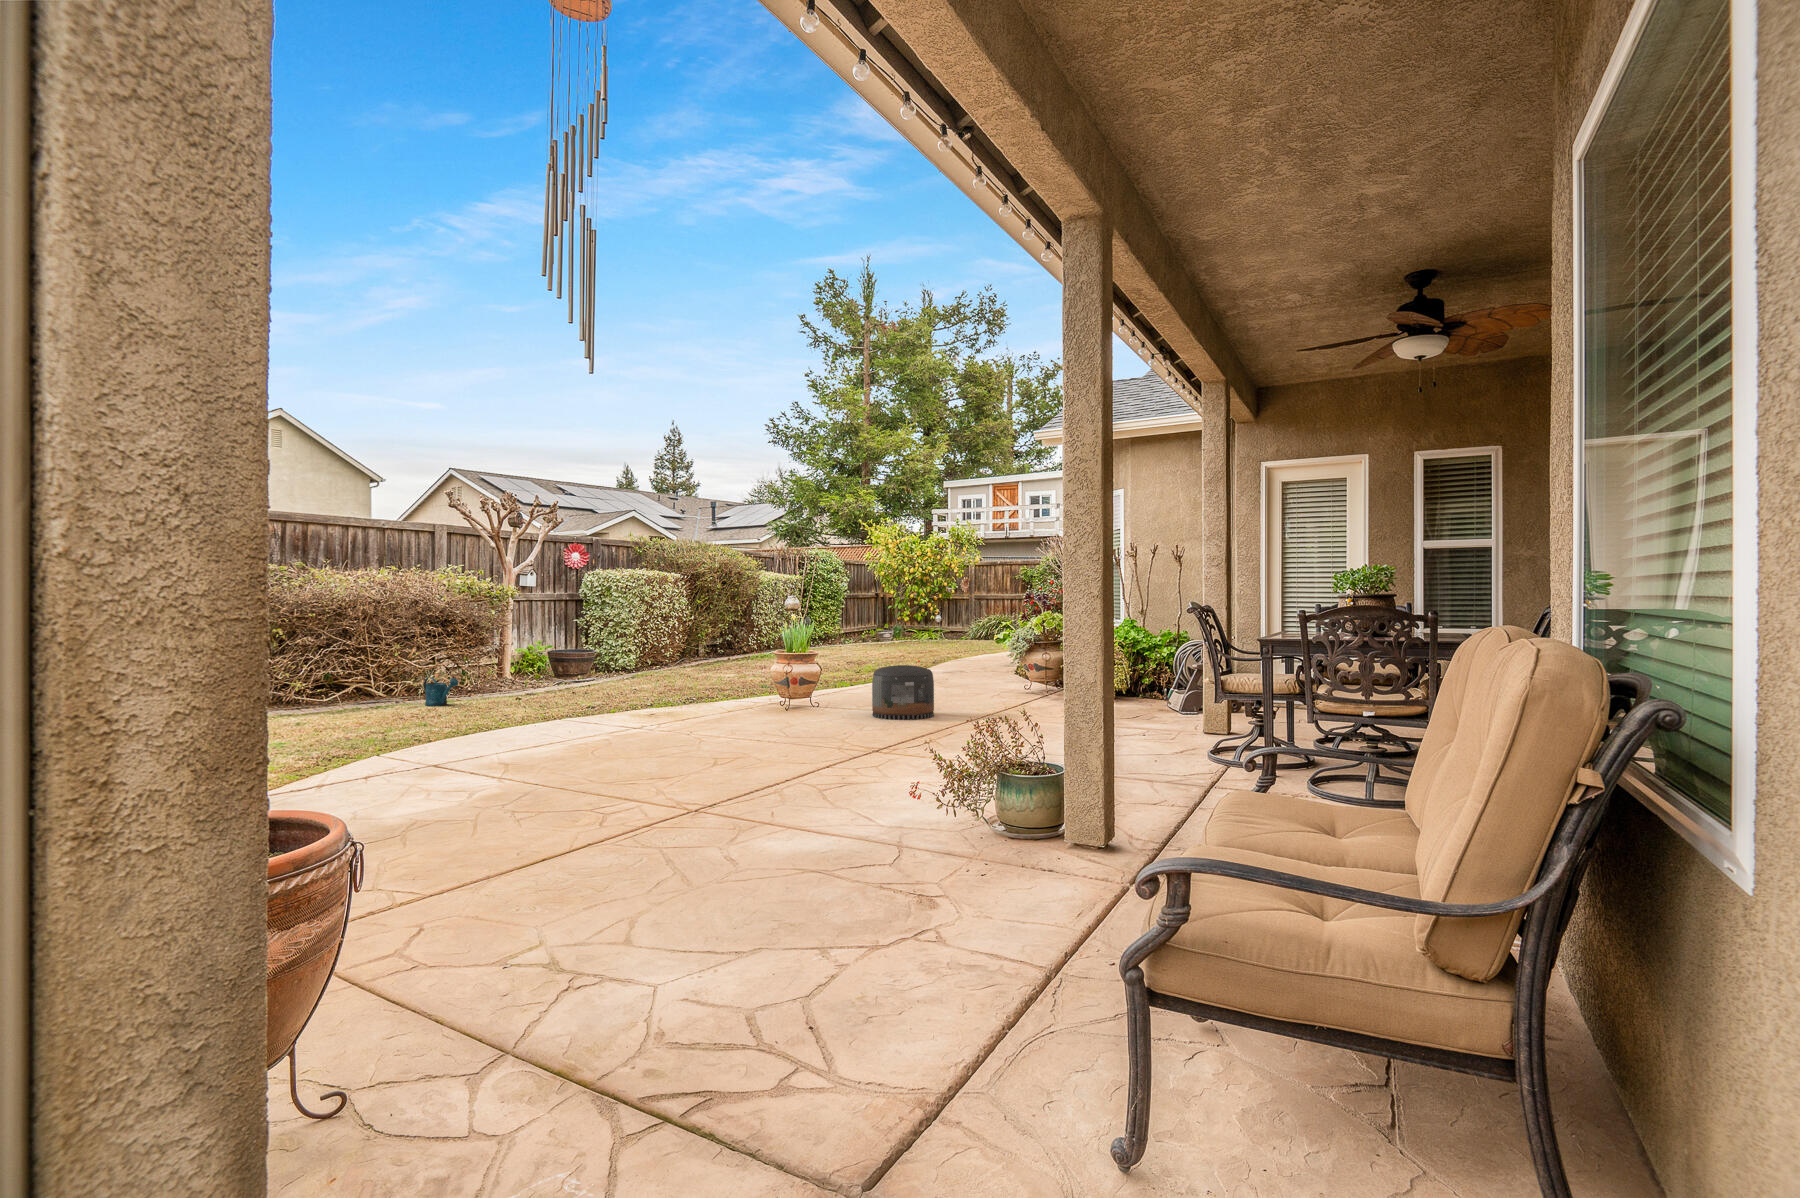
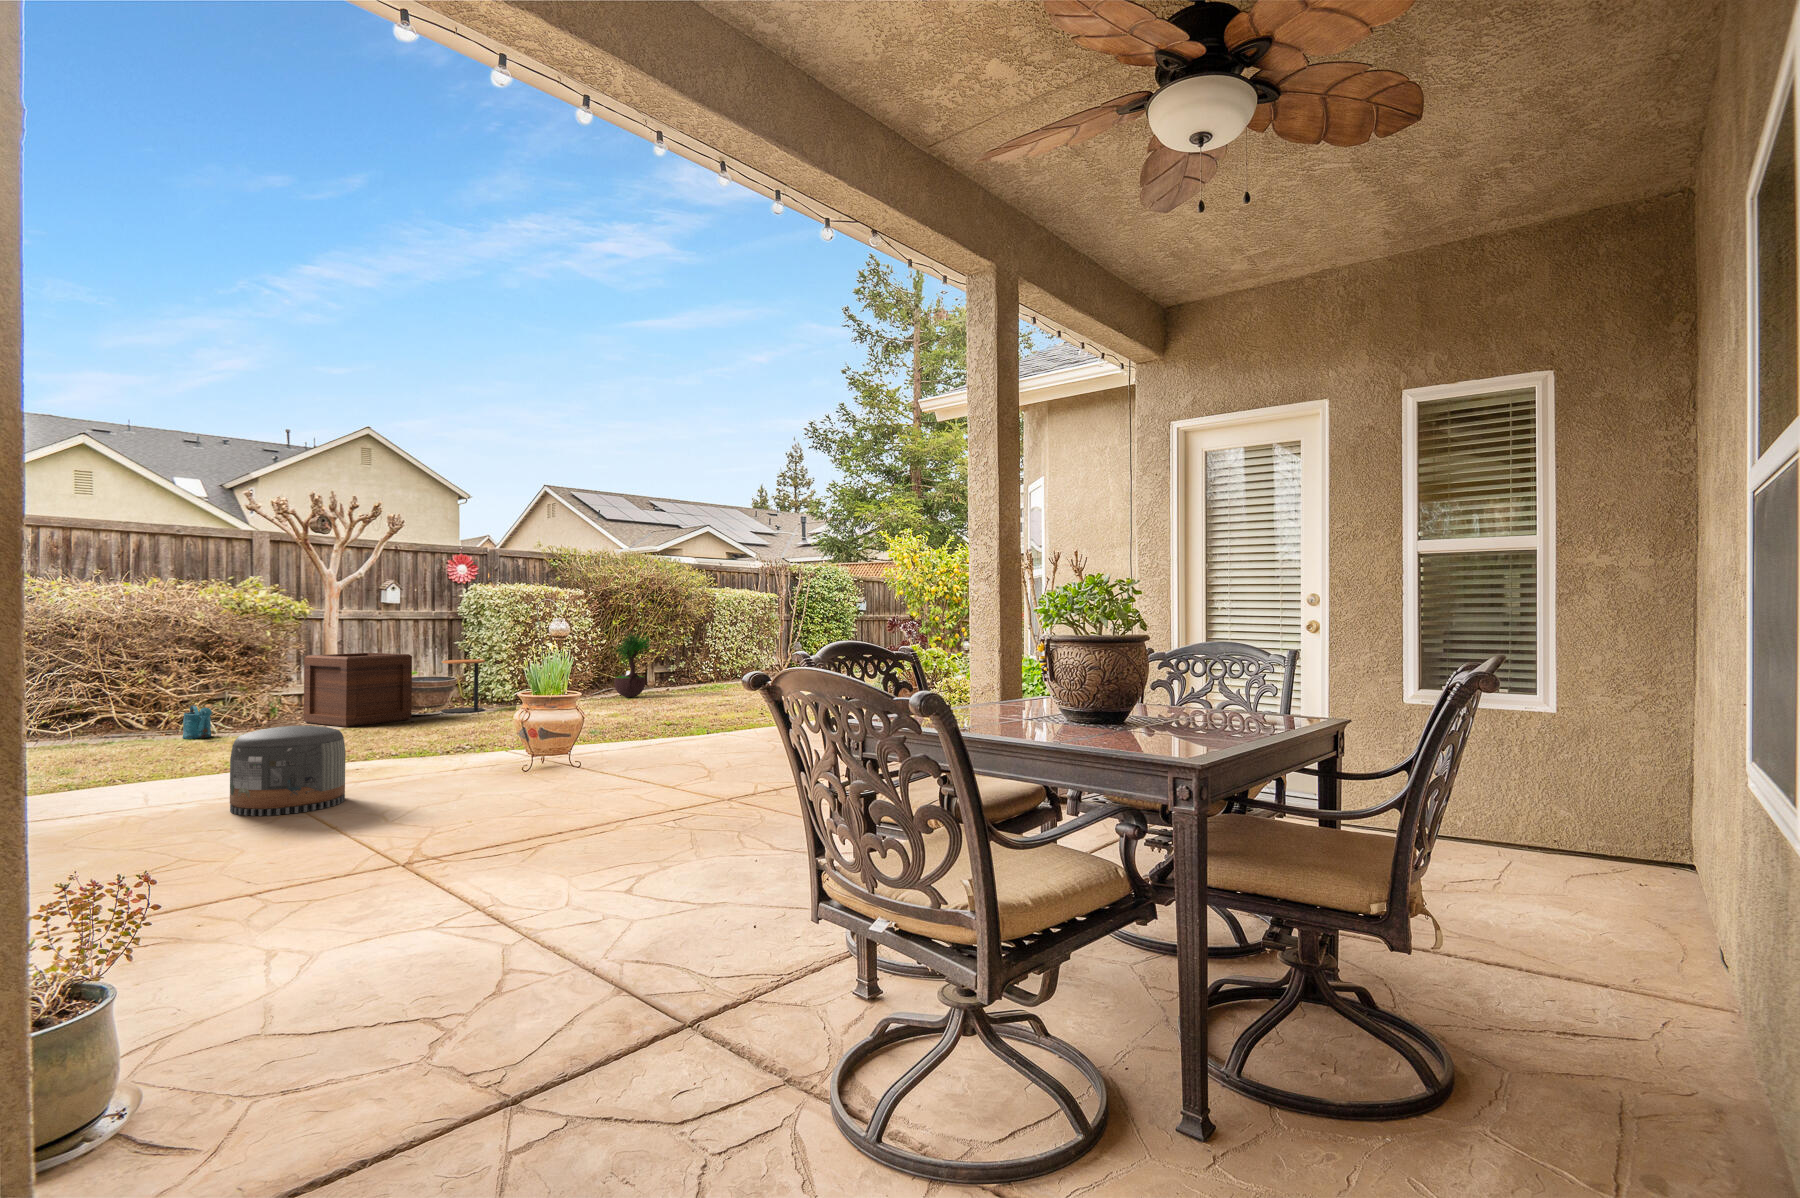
potted tree: none [690,610,725,673] -> present [614,632,650,698]
wooden crate: none [485,632,573,696] -> present [304,653,412,727]
side table: none [574,638,610,686] -> present [441,659,485,713]
pouf: present [872,665,934,720] -> present [230,726,345,816]

